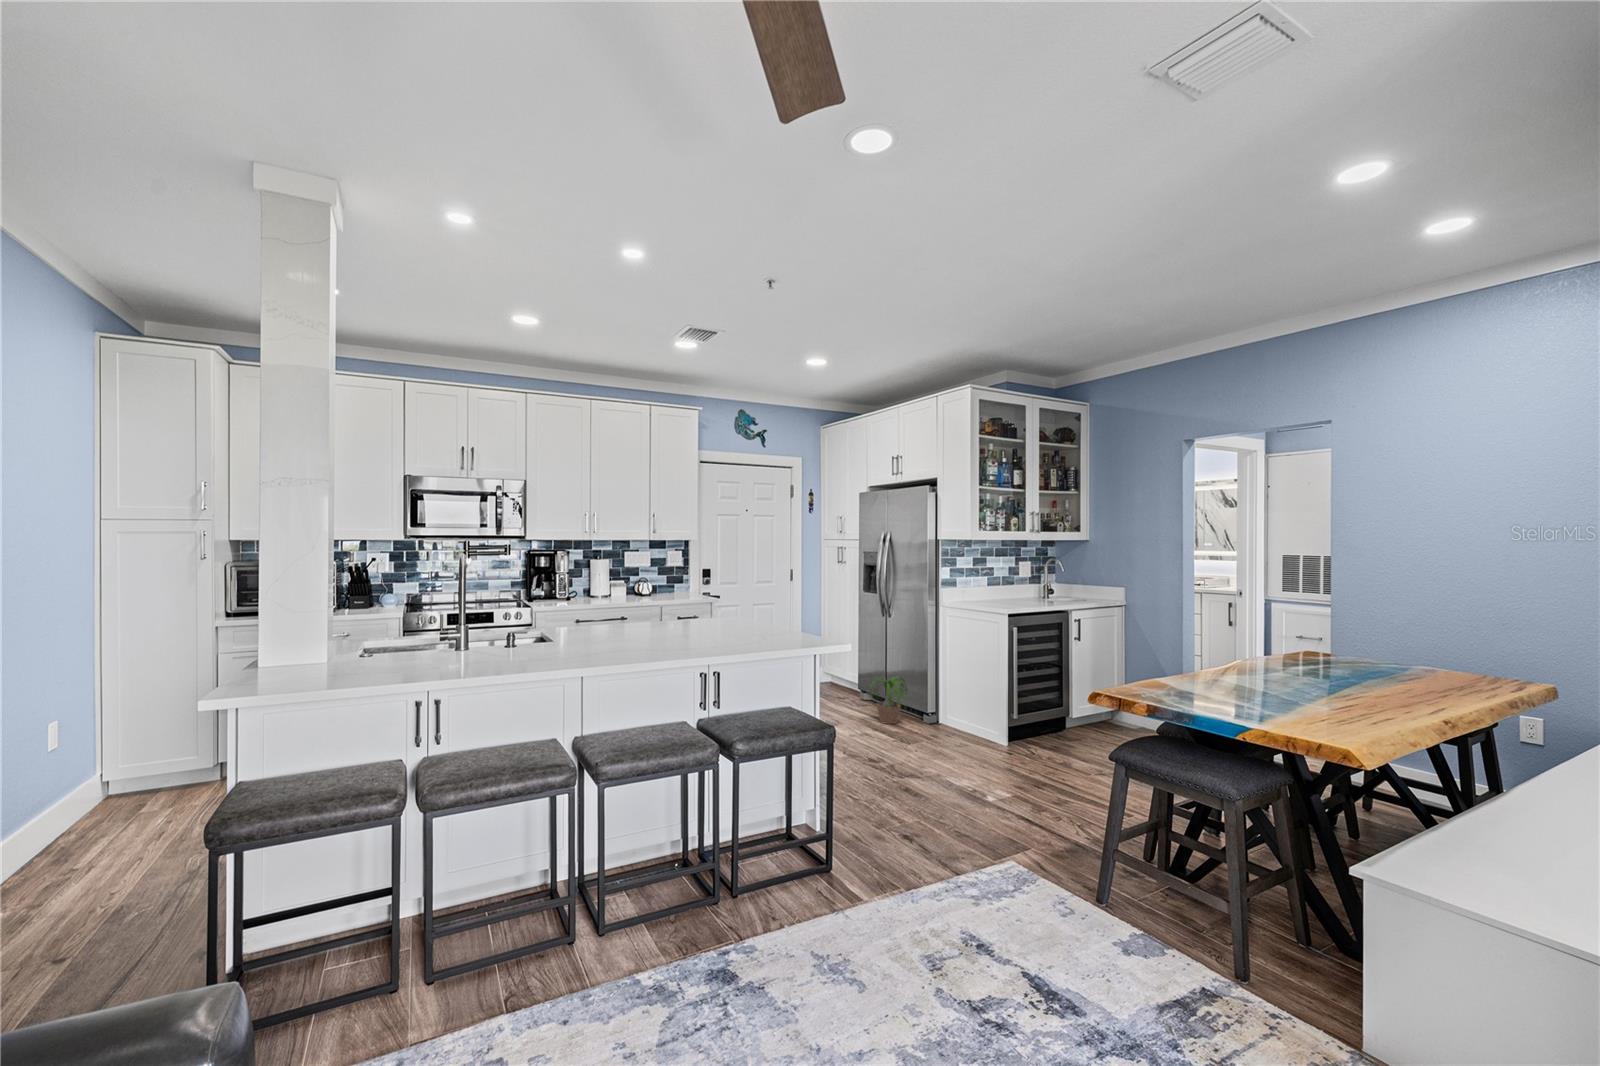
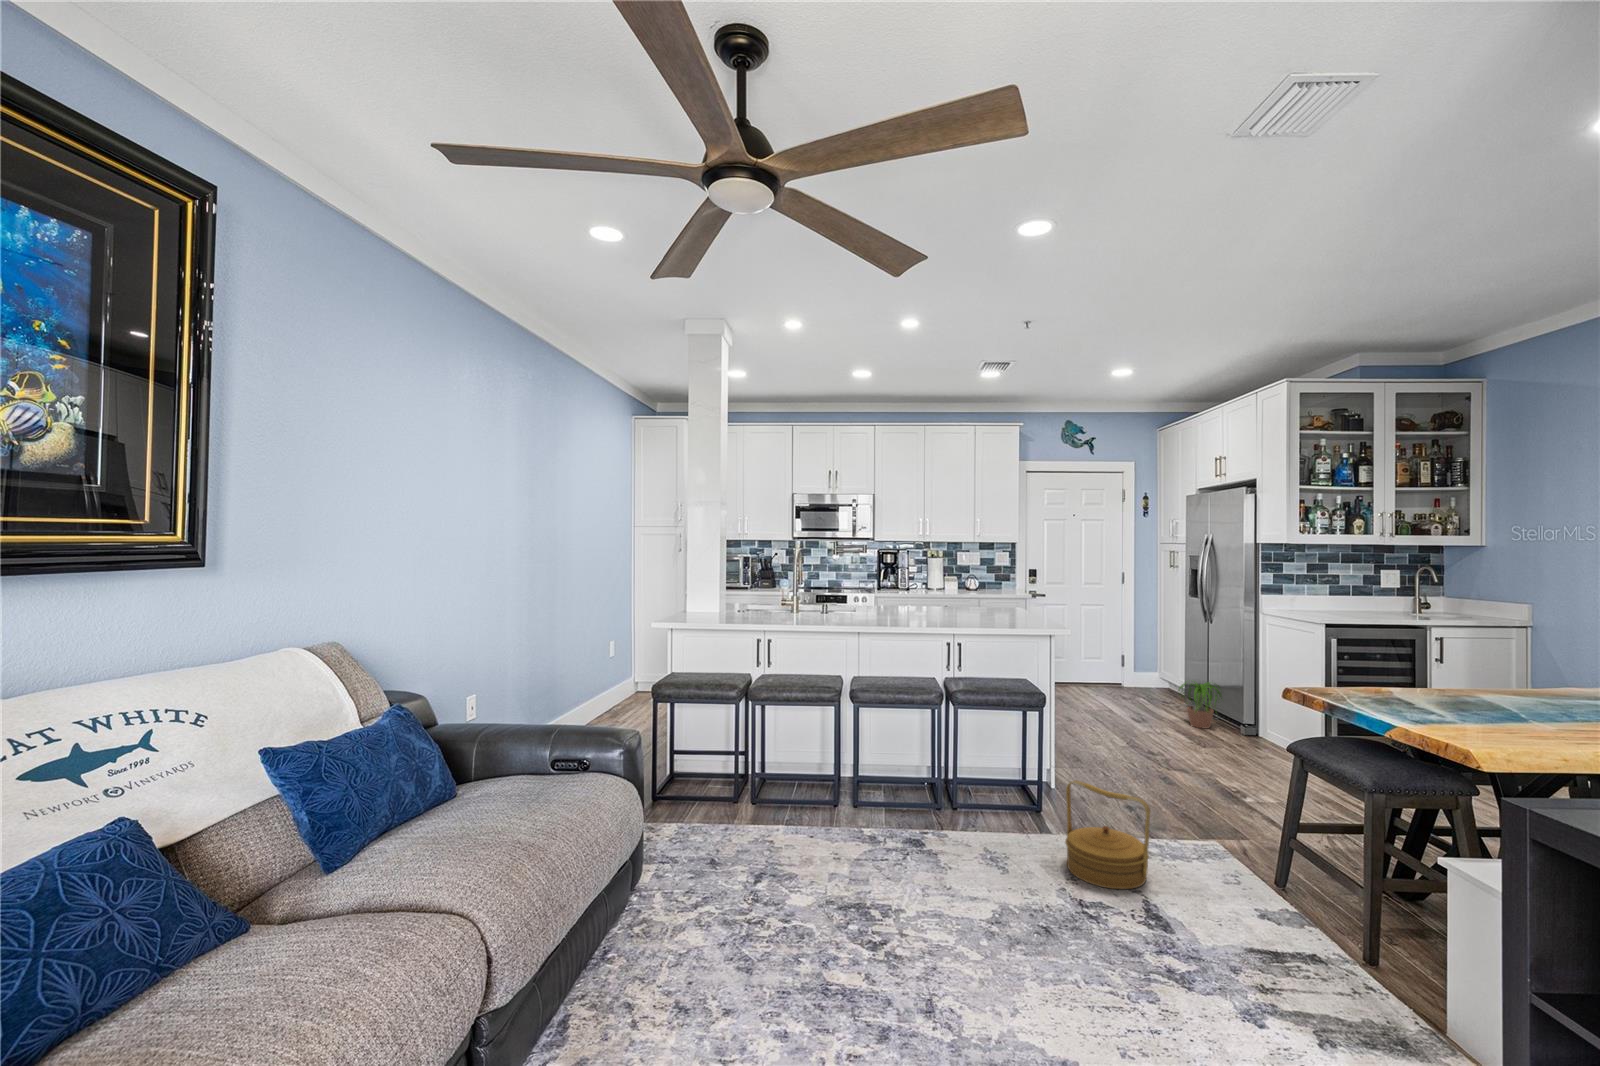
basket: none [907,834,1015,970] -> present [1065,780,1150,889]

